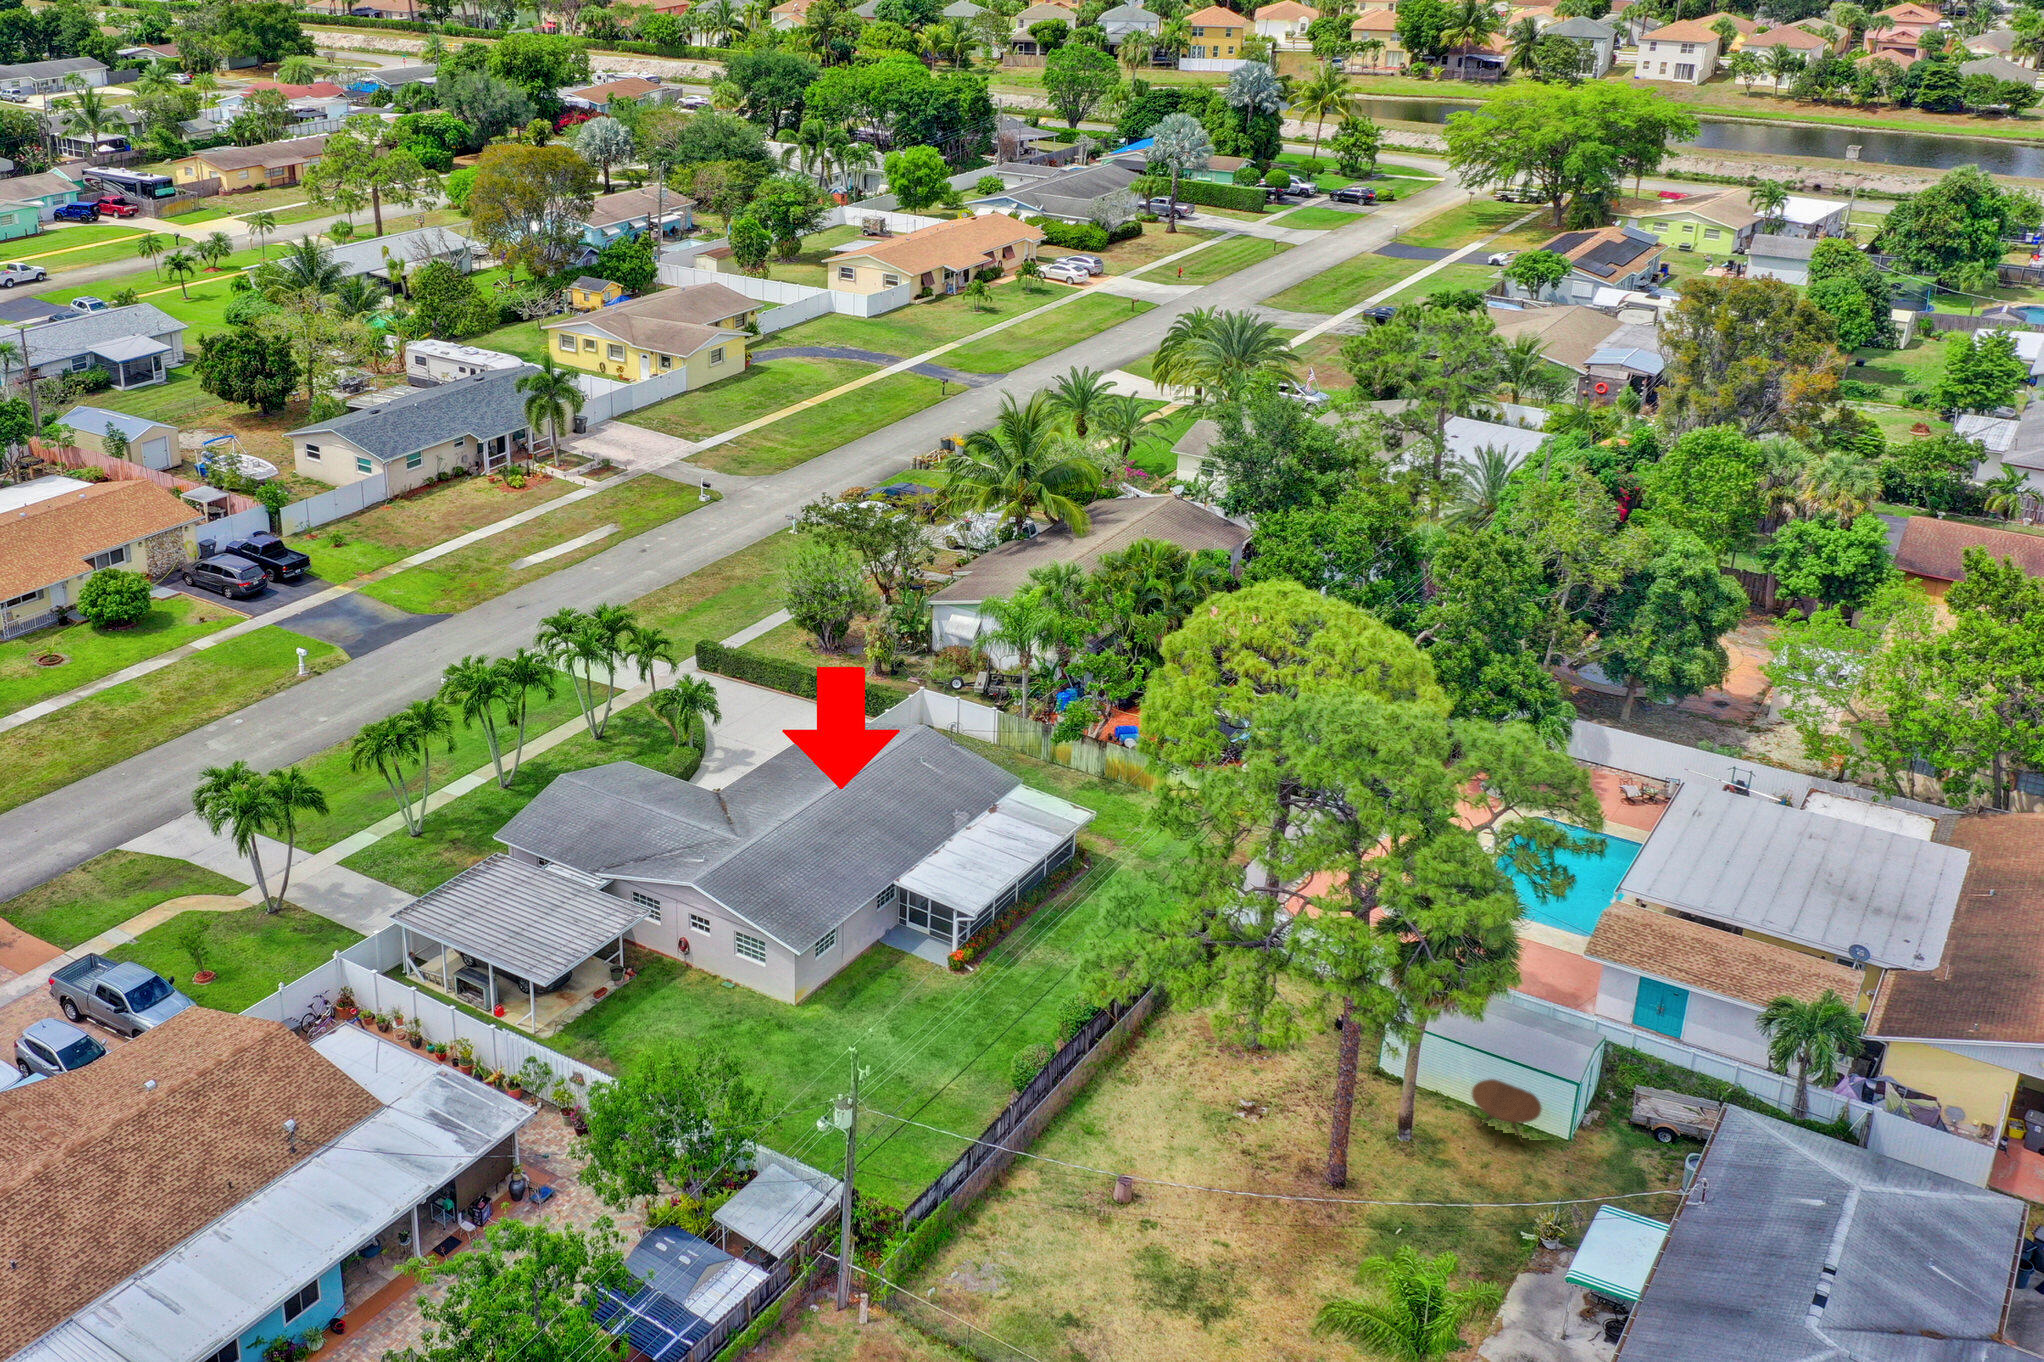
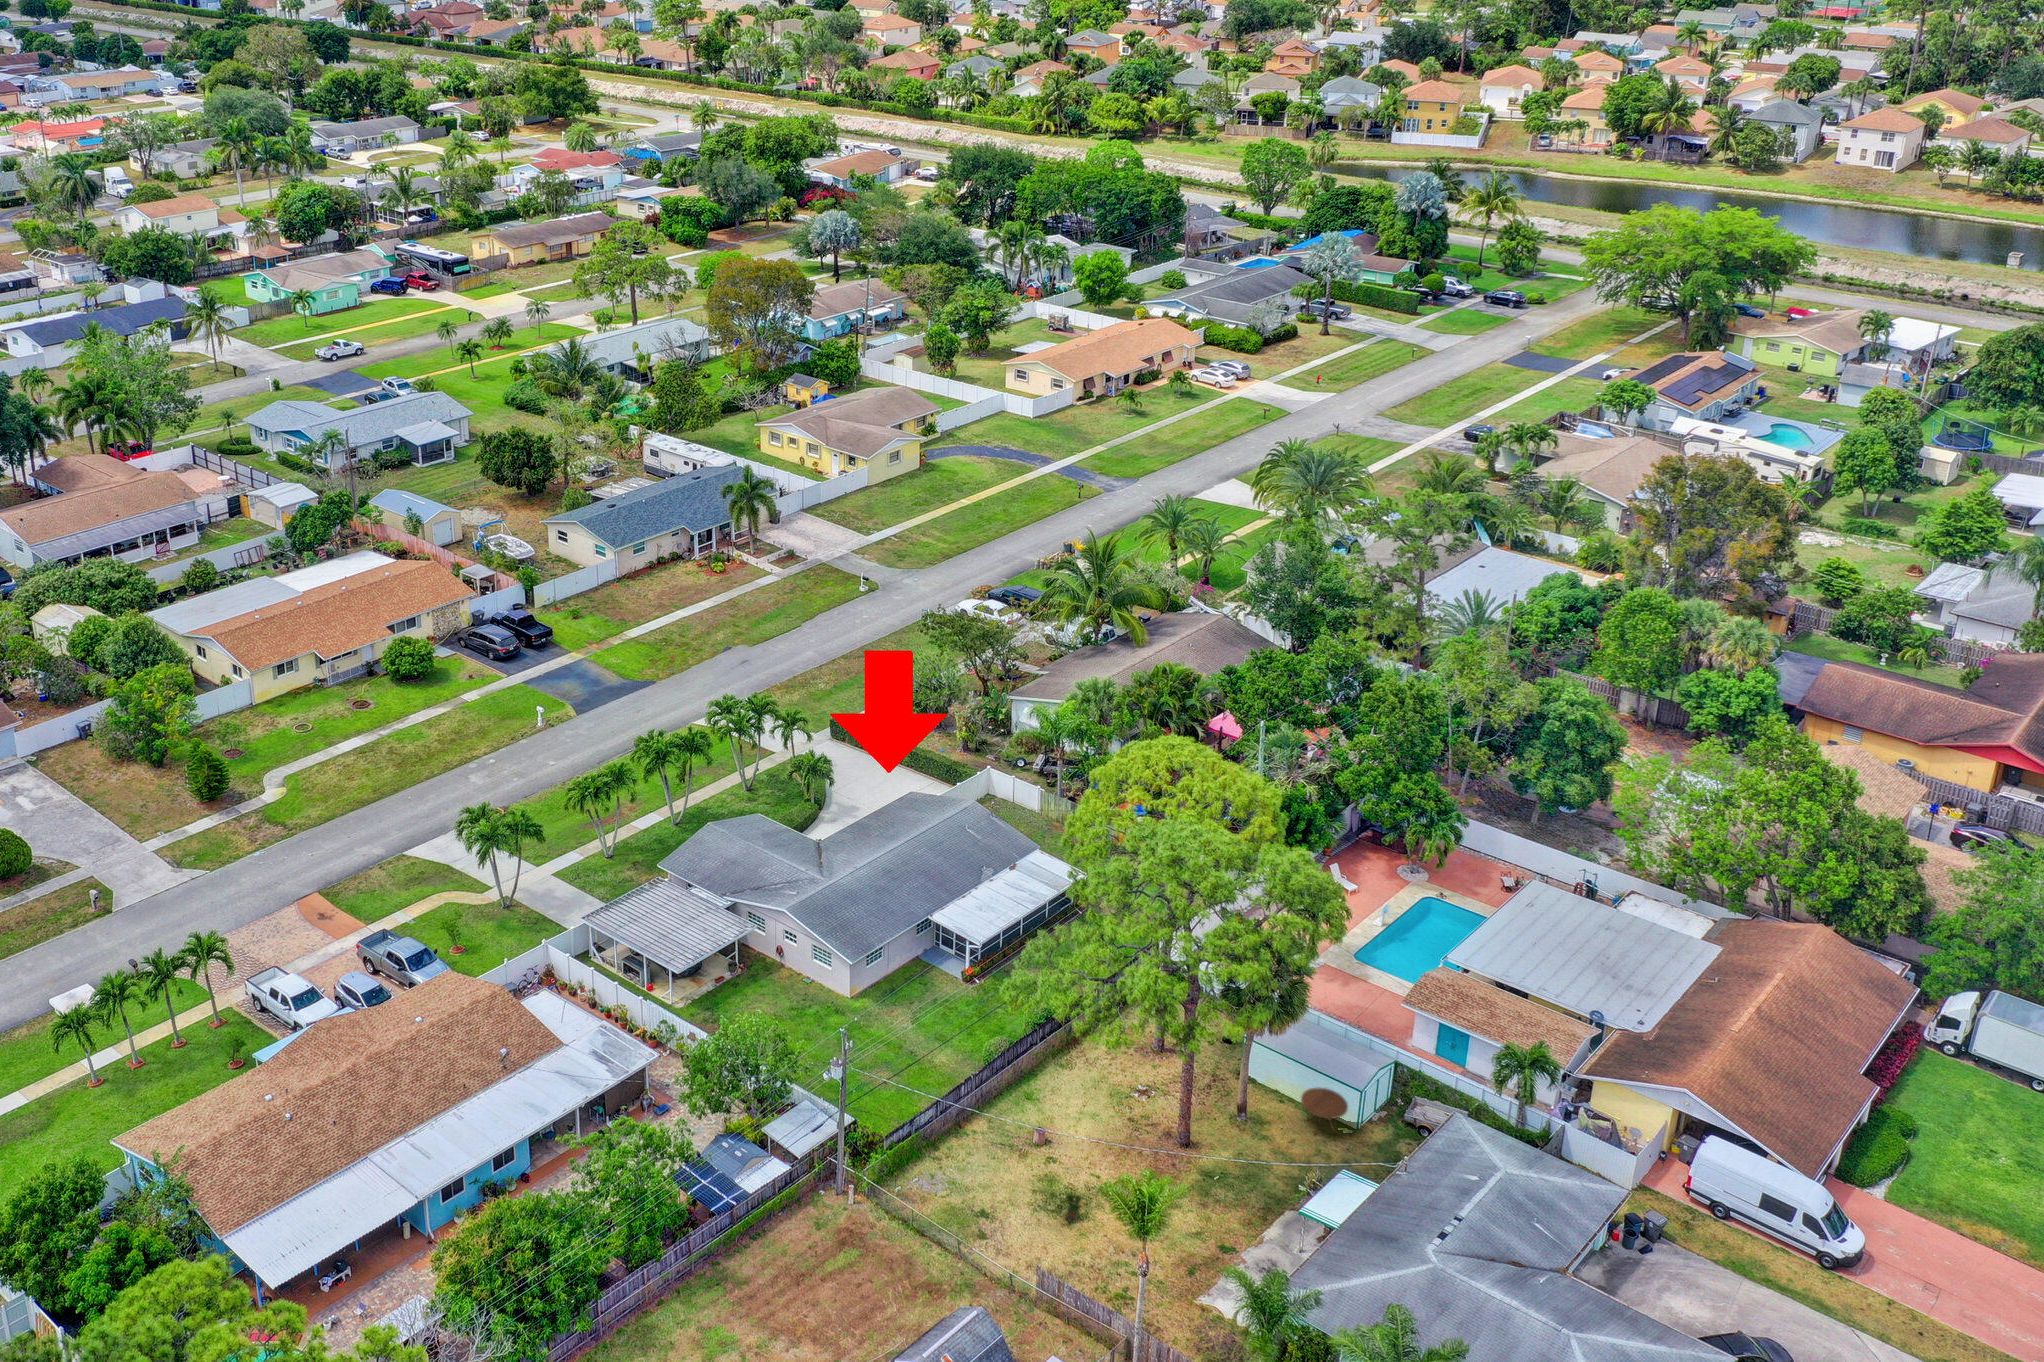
potted tree: none [1186,1272,1214,1316] -> present [1066,1195,1082,1222]

